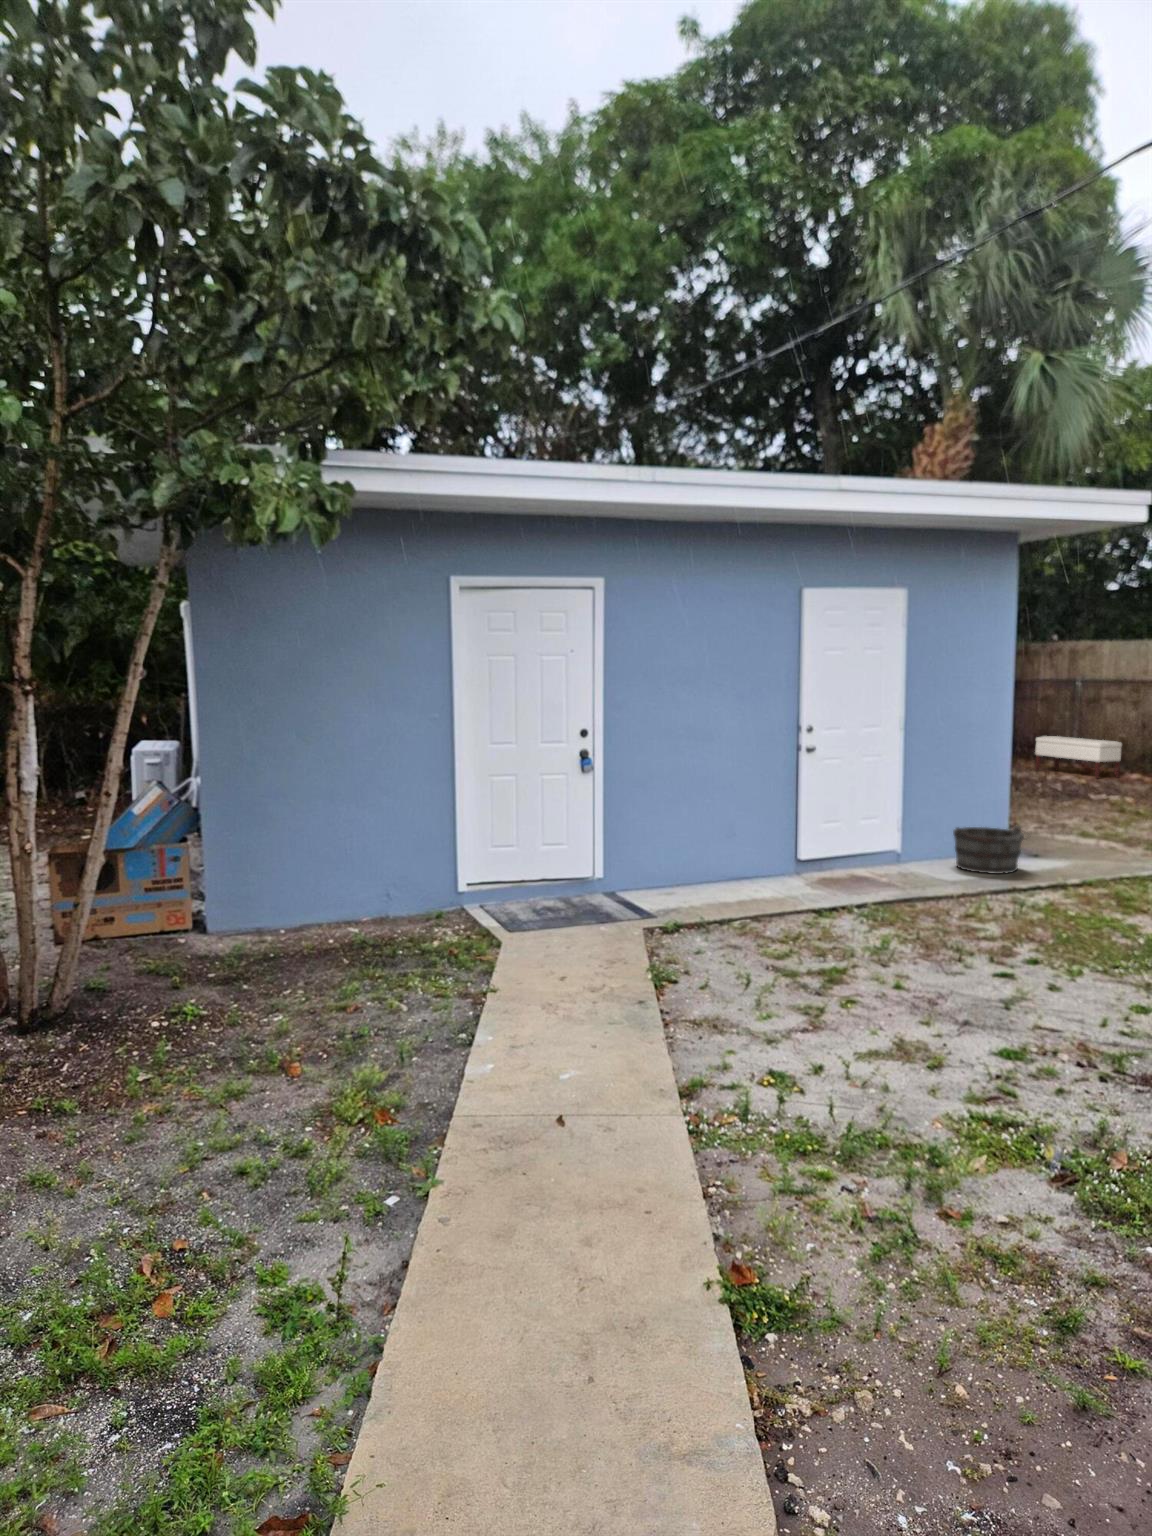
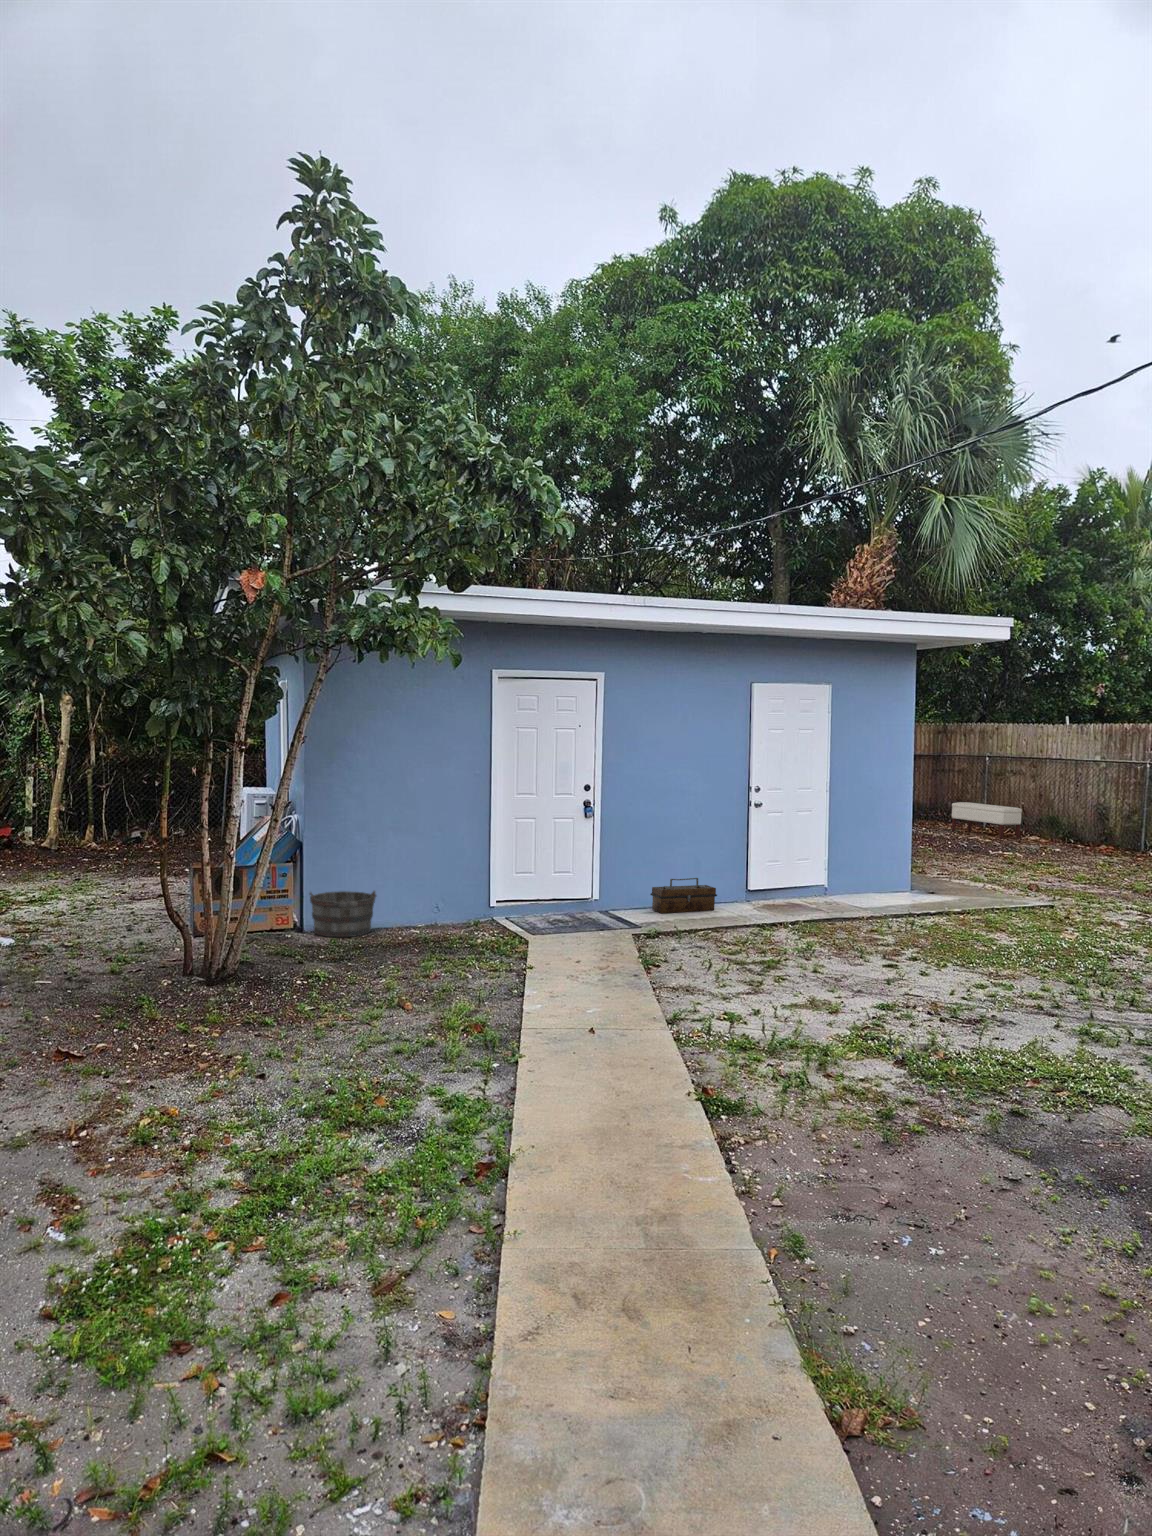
bucket: present [953,826,1024,874] -> present [310,891,376,937]
toolbox: none [670,846,758,893] -> present [650,878,717,913]

